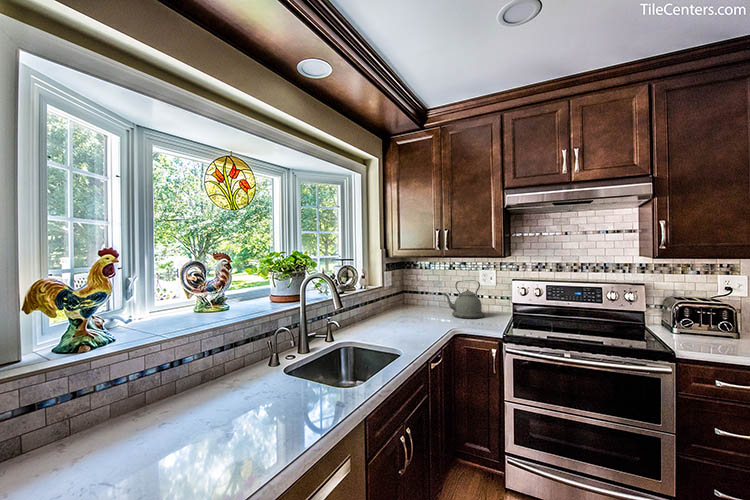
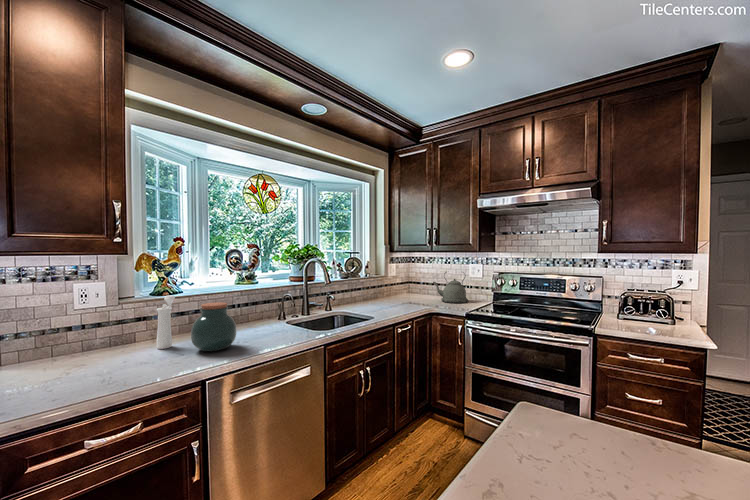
pepper mill: none [73,354,108,463] -> present [157,295,175,349]
jar: none [148,365,231,463] -> present [191,302,237,351]

